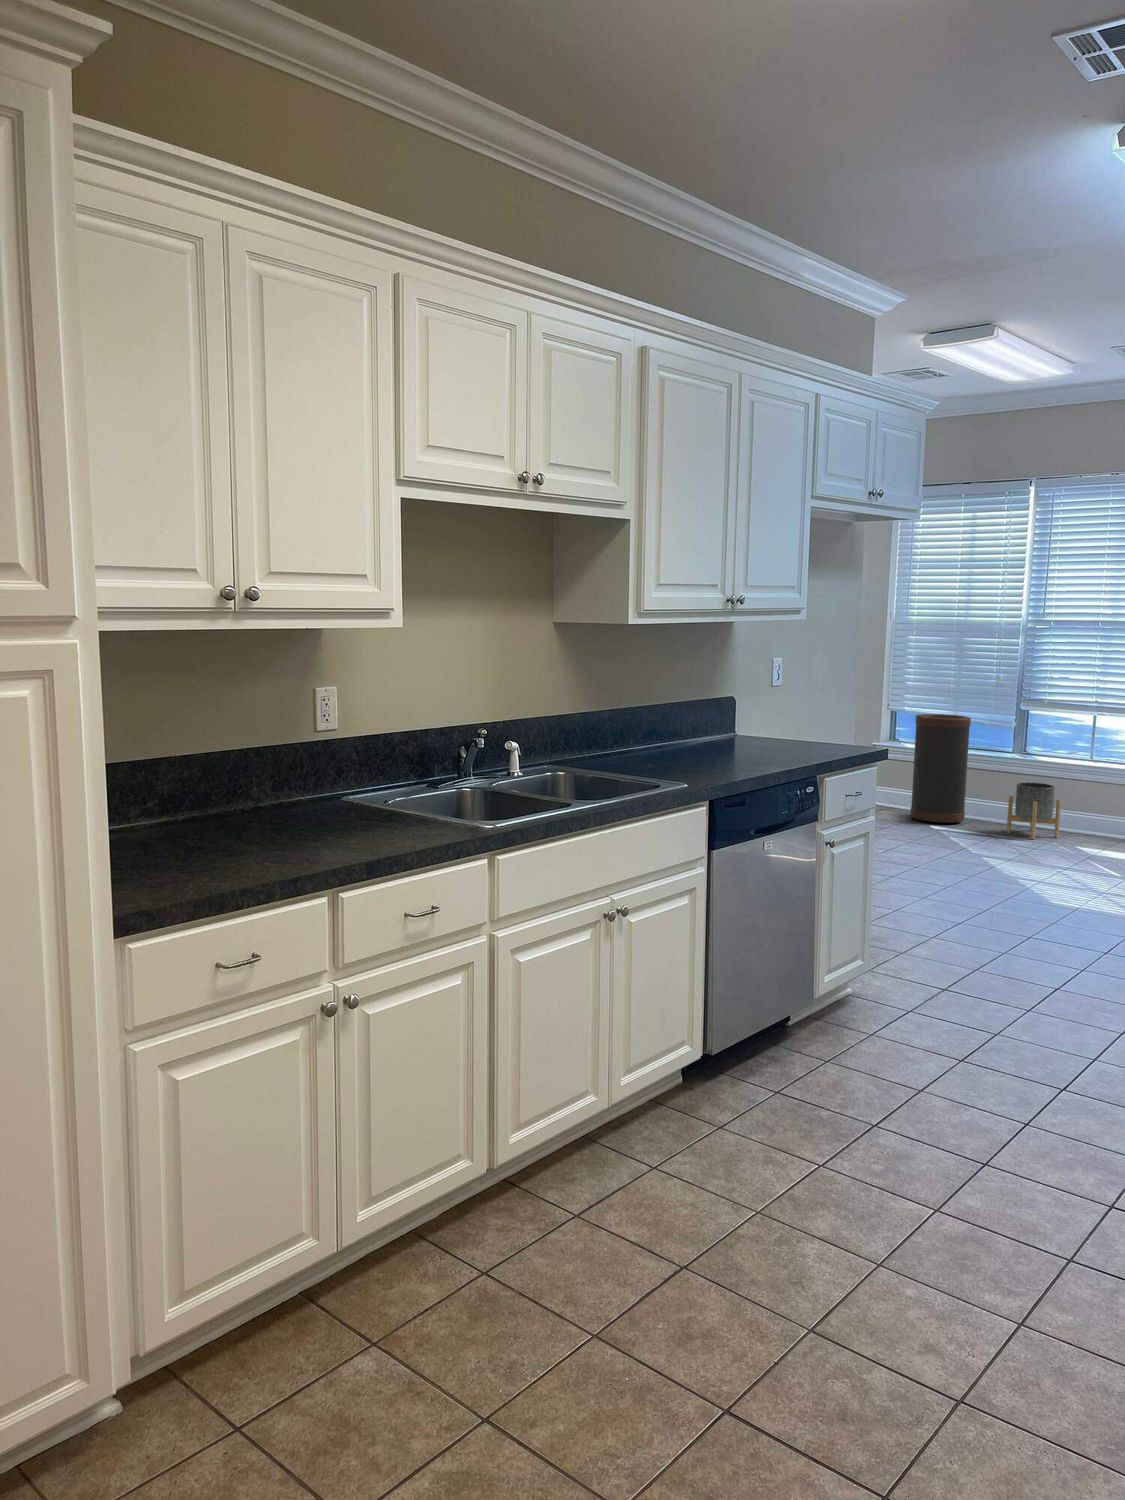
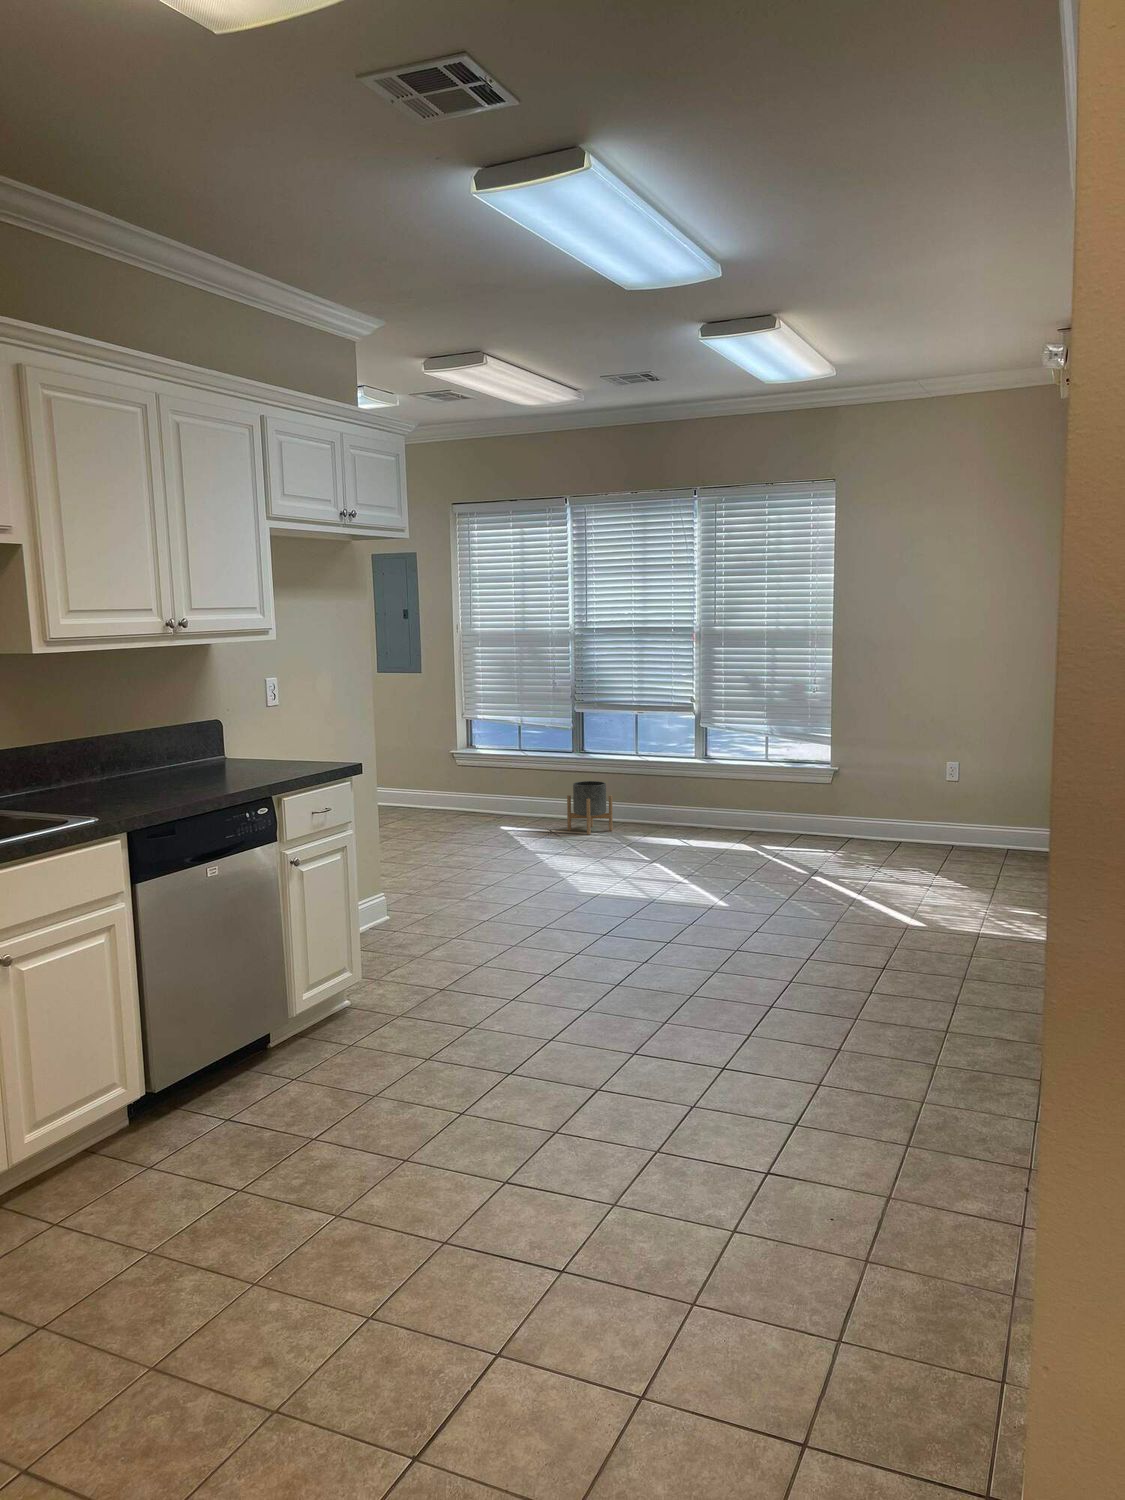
trash can: present [910,714,971,824] -> none [481,722,532,826]

